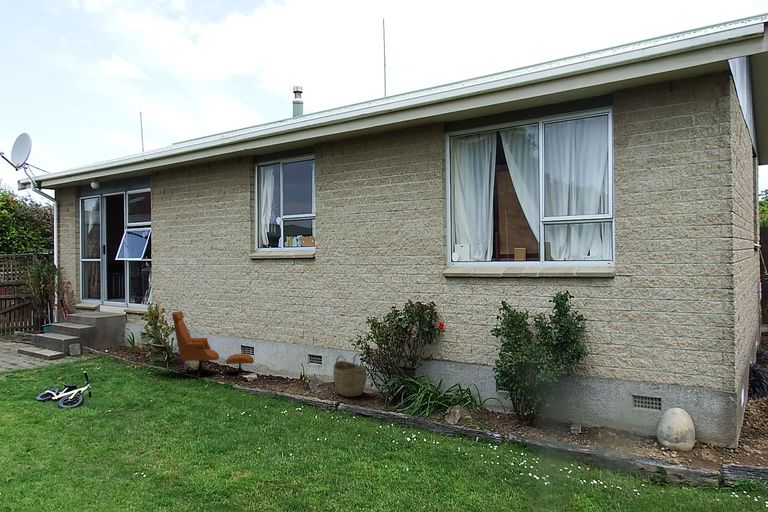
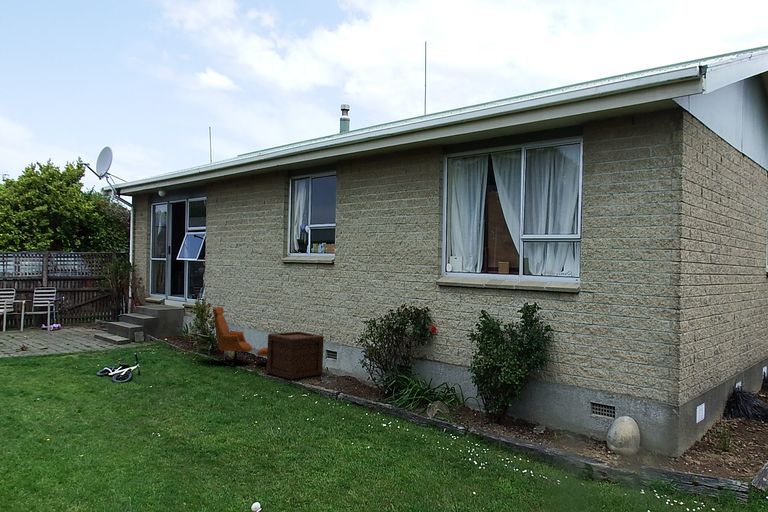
wooden crate: none [242,334,305,389] -> present [267,331,324,380]
woven basket: present [333,353,367,397] -> none [342,352,371,390]

